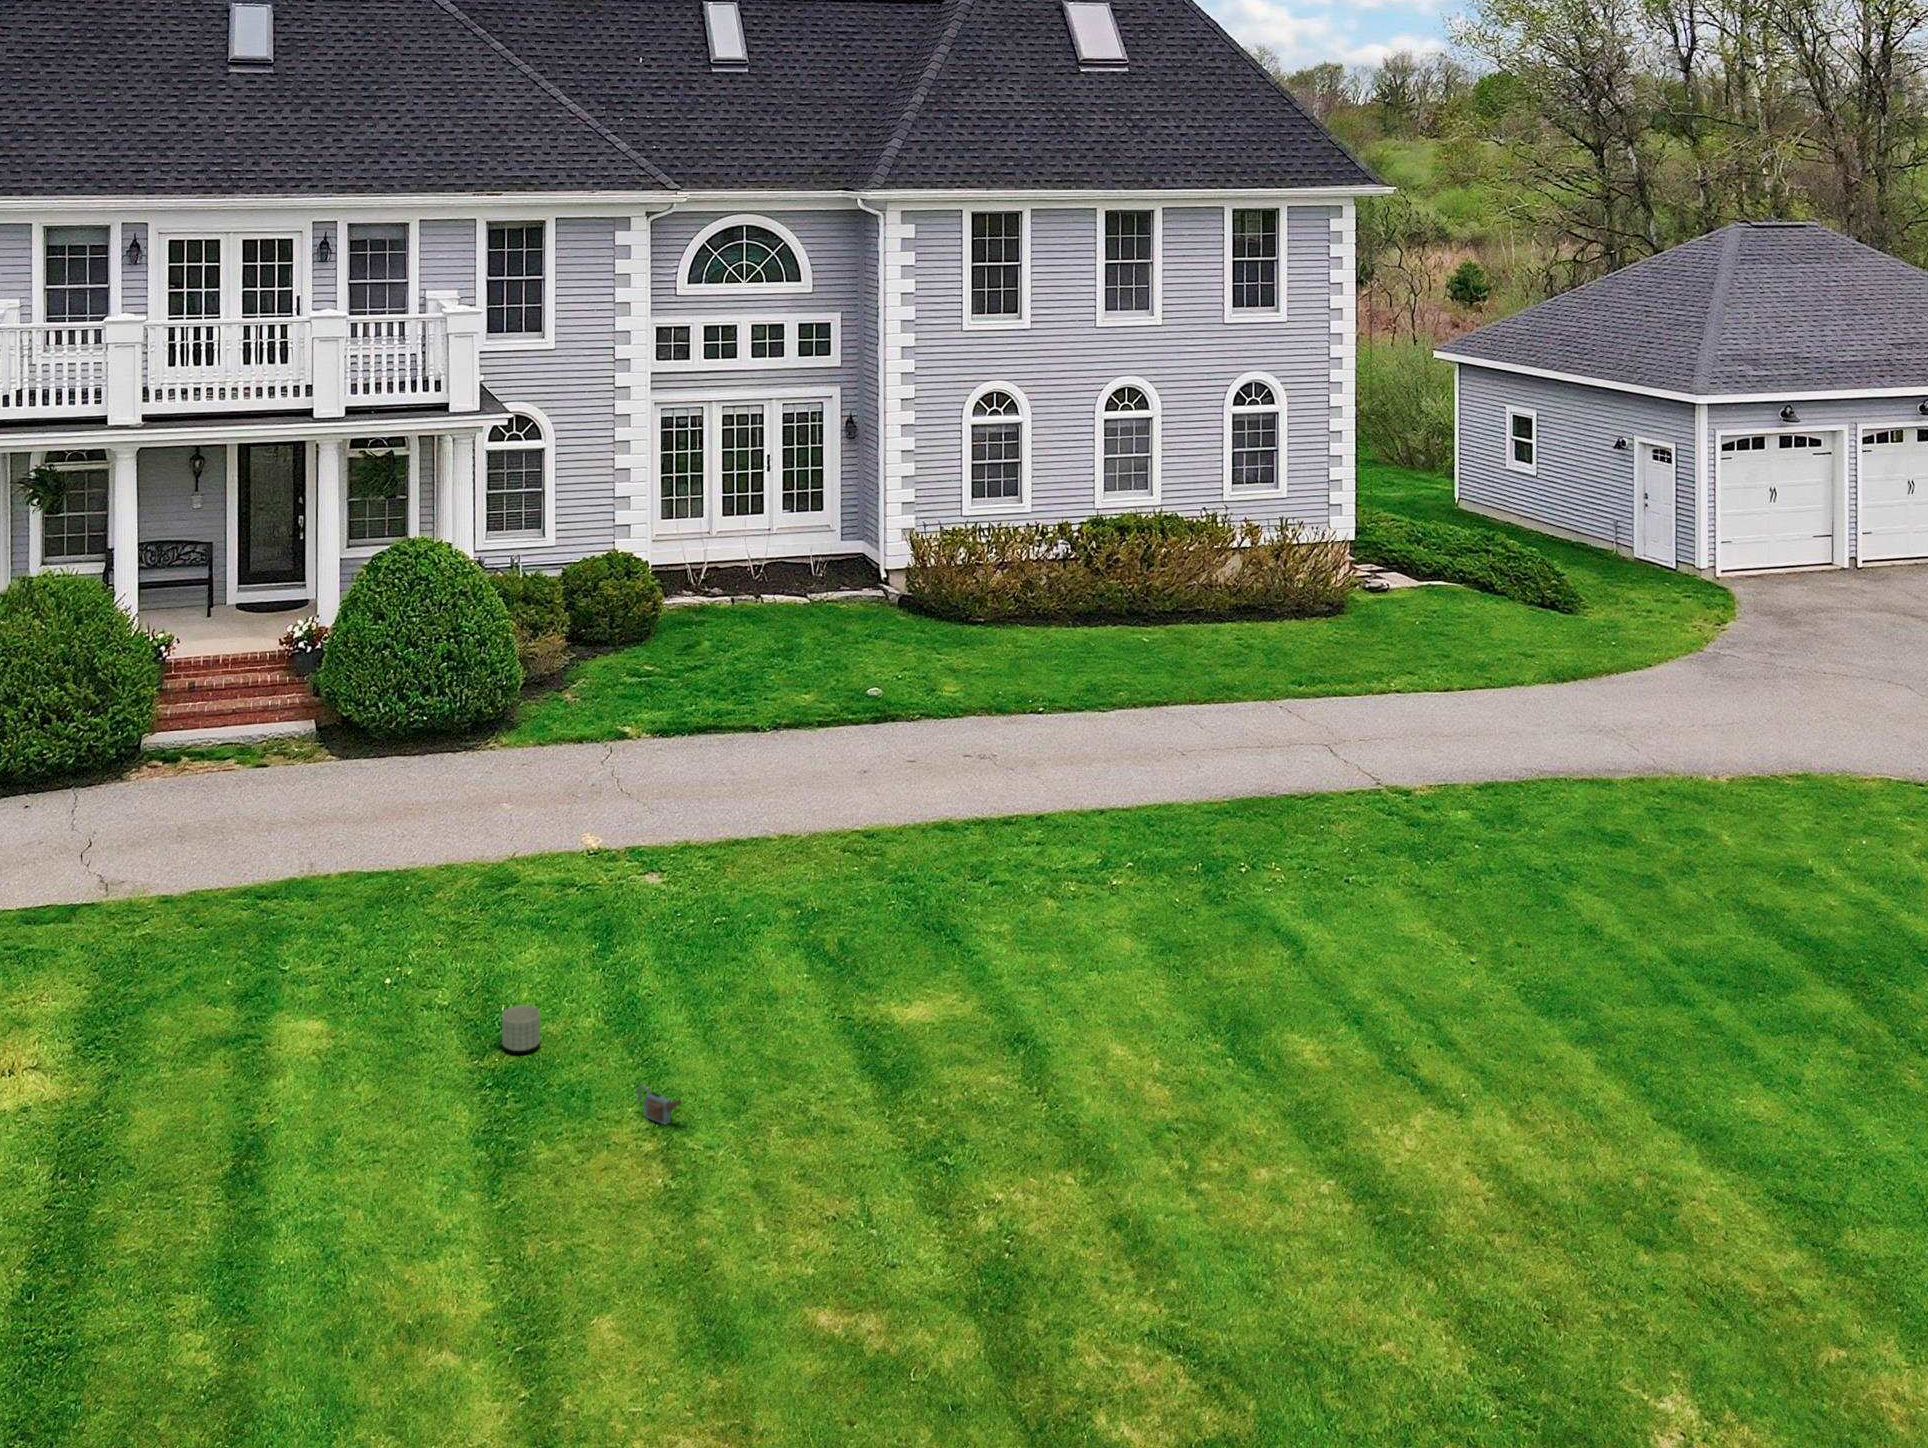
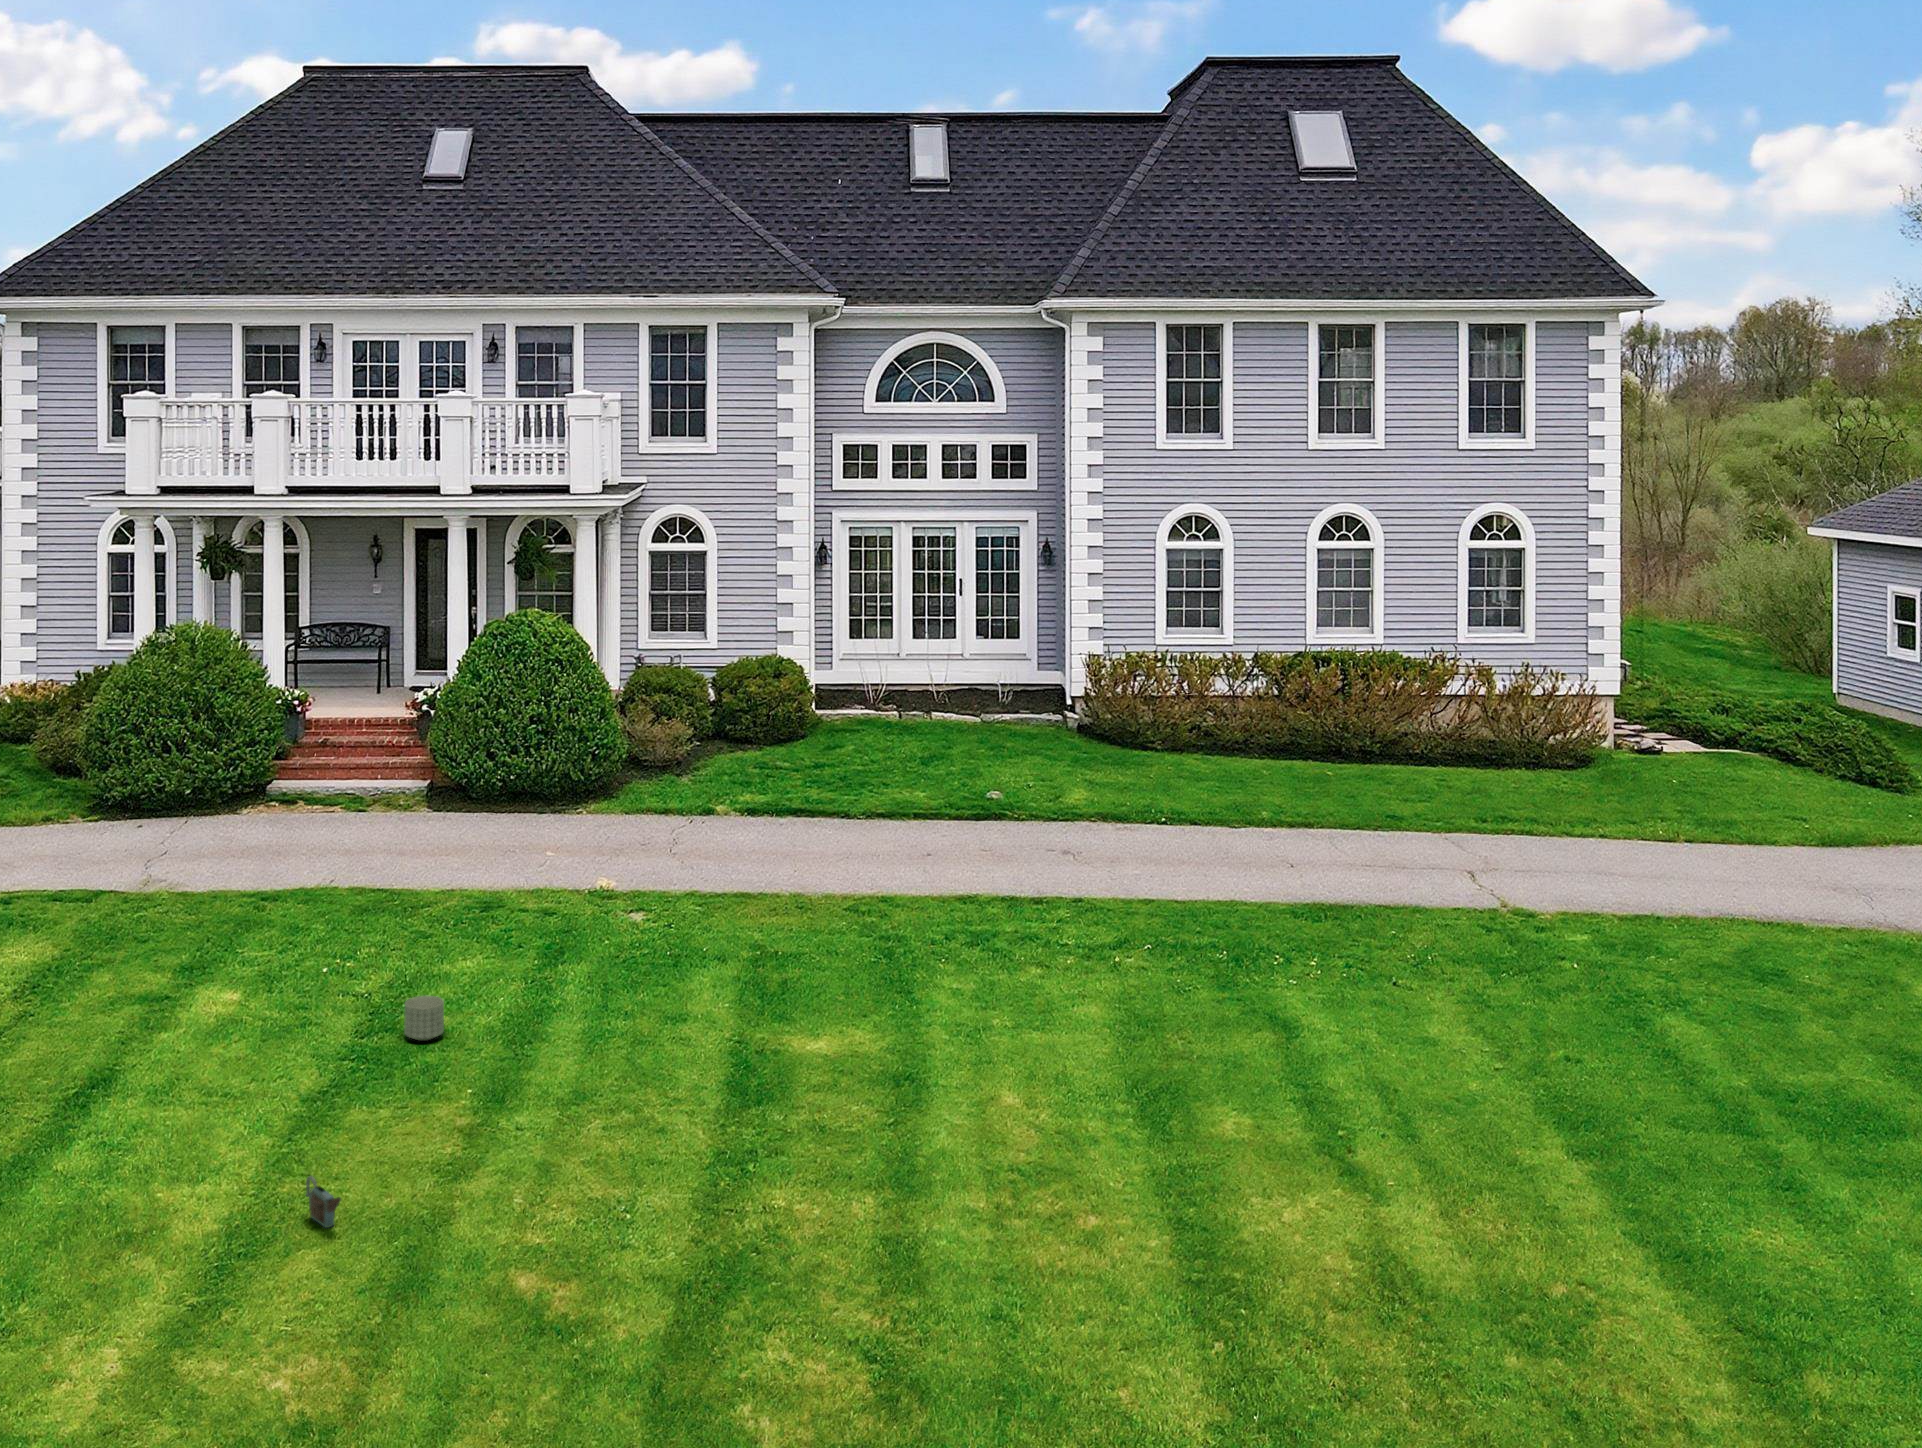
watering can: present [637,1085,681,1125] -> present [306,1176,341,1228]

